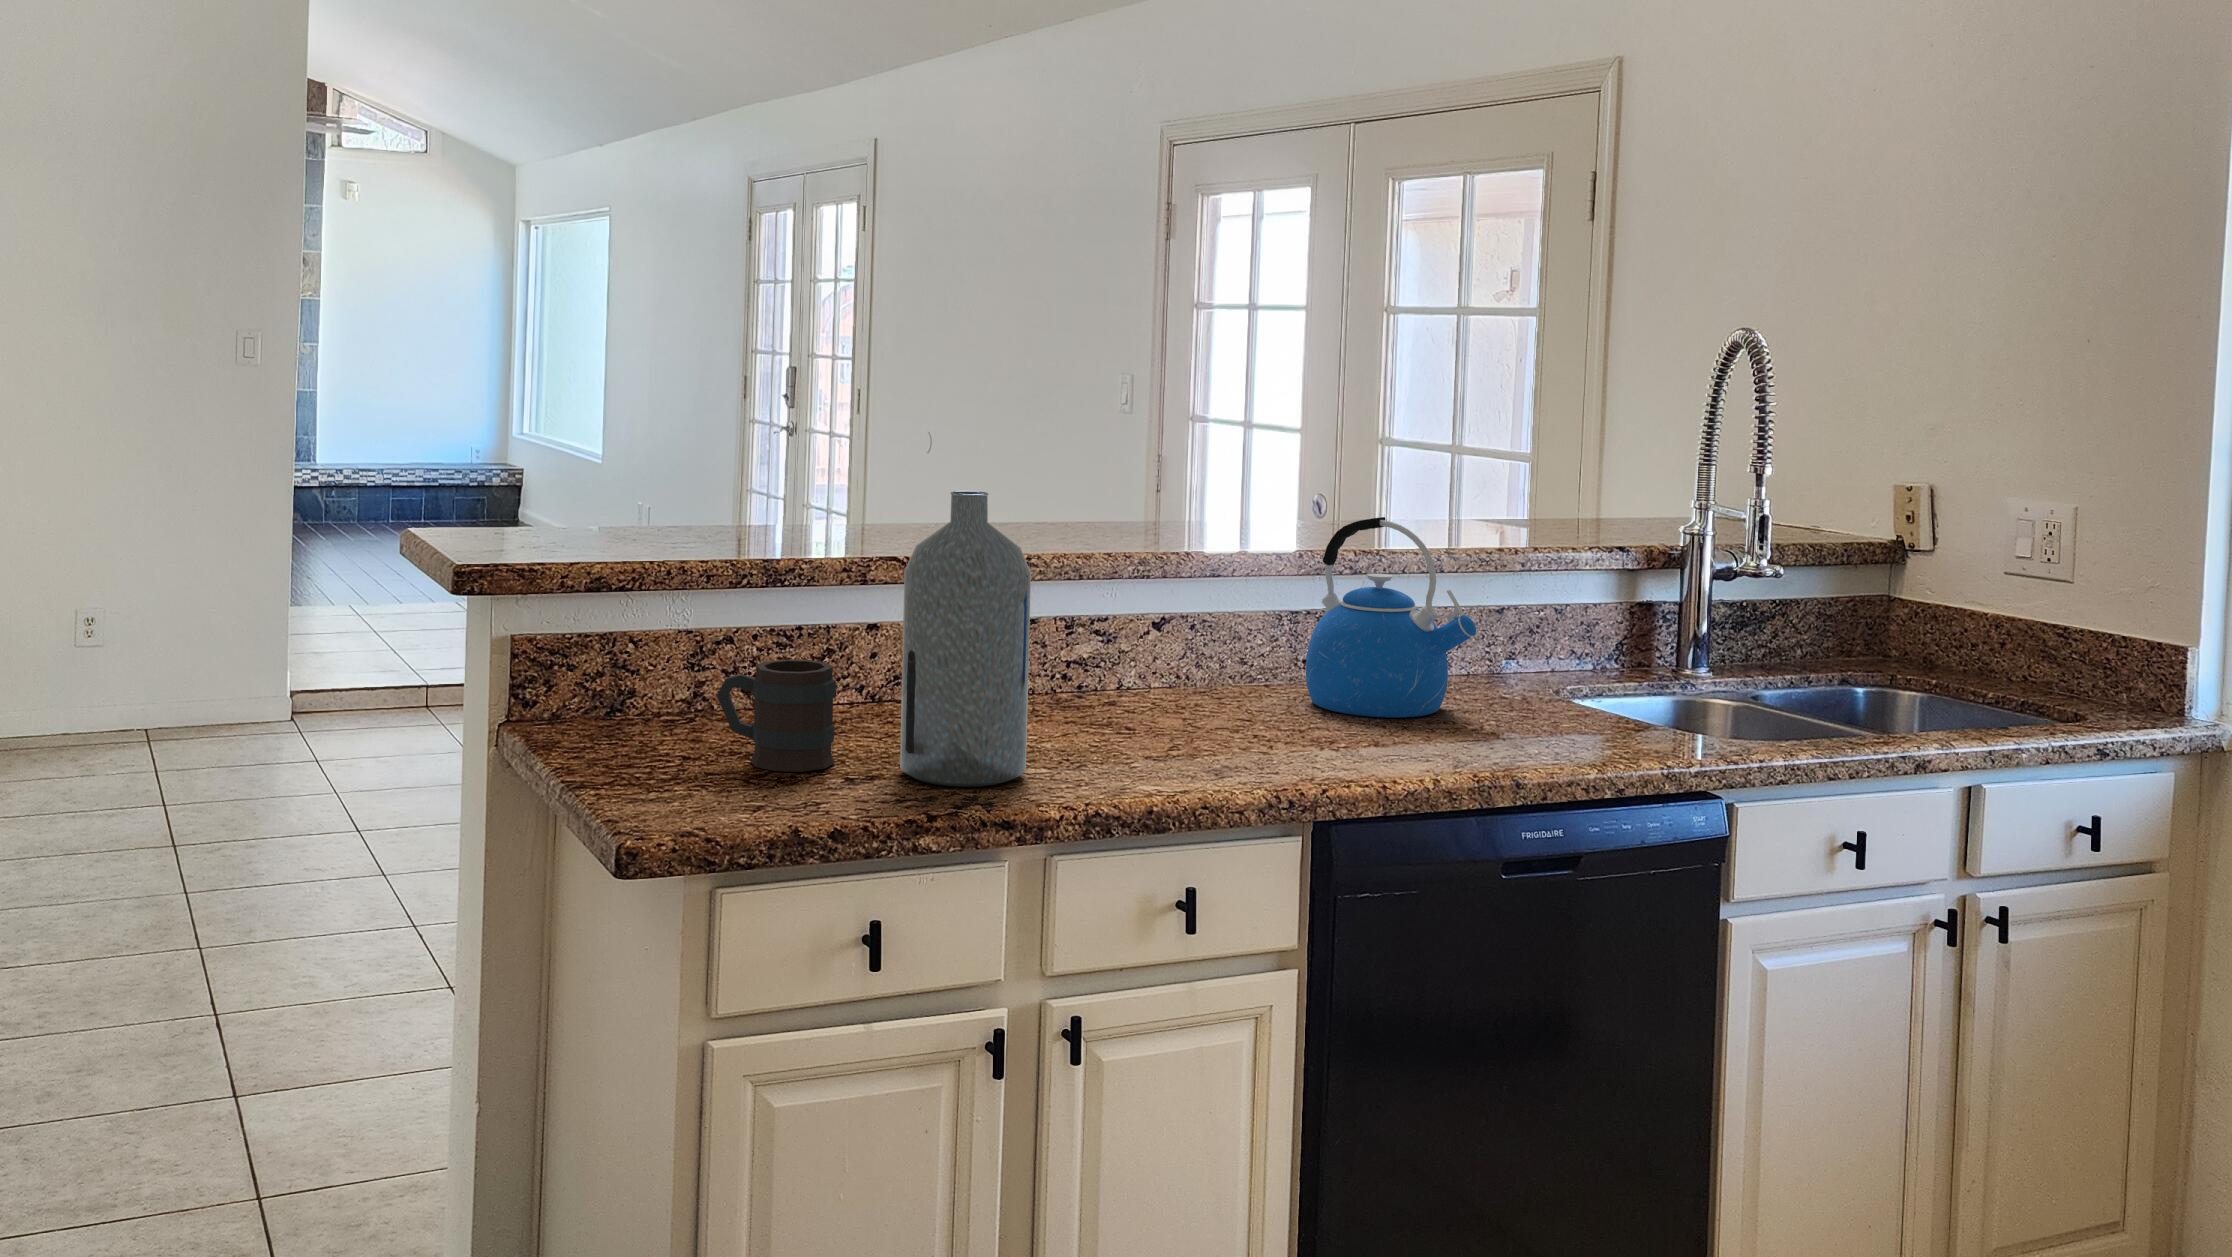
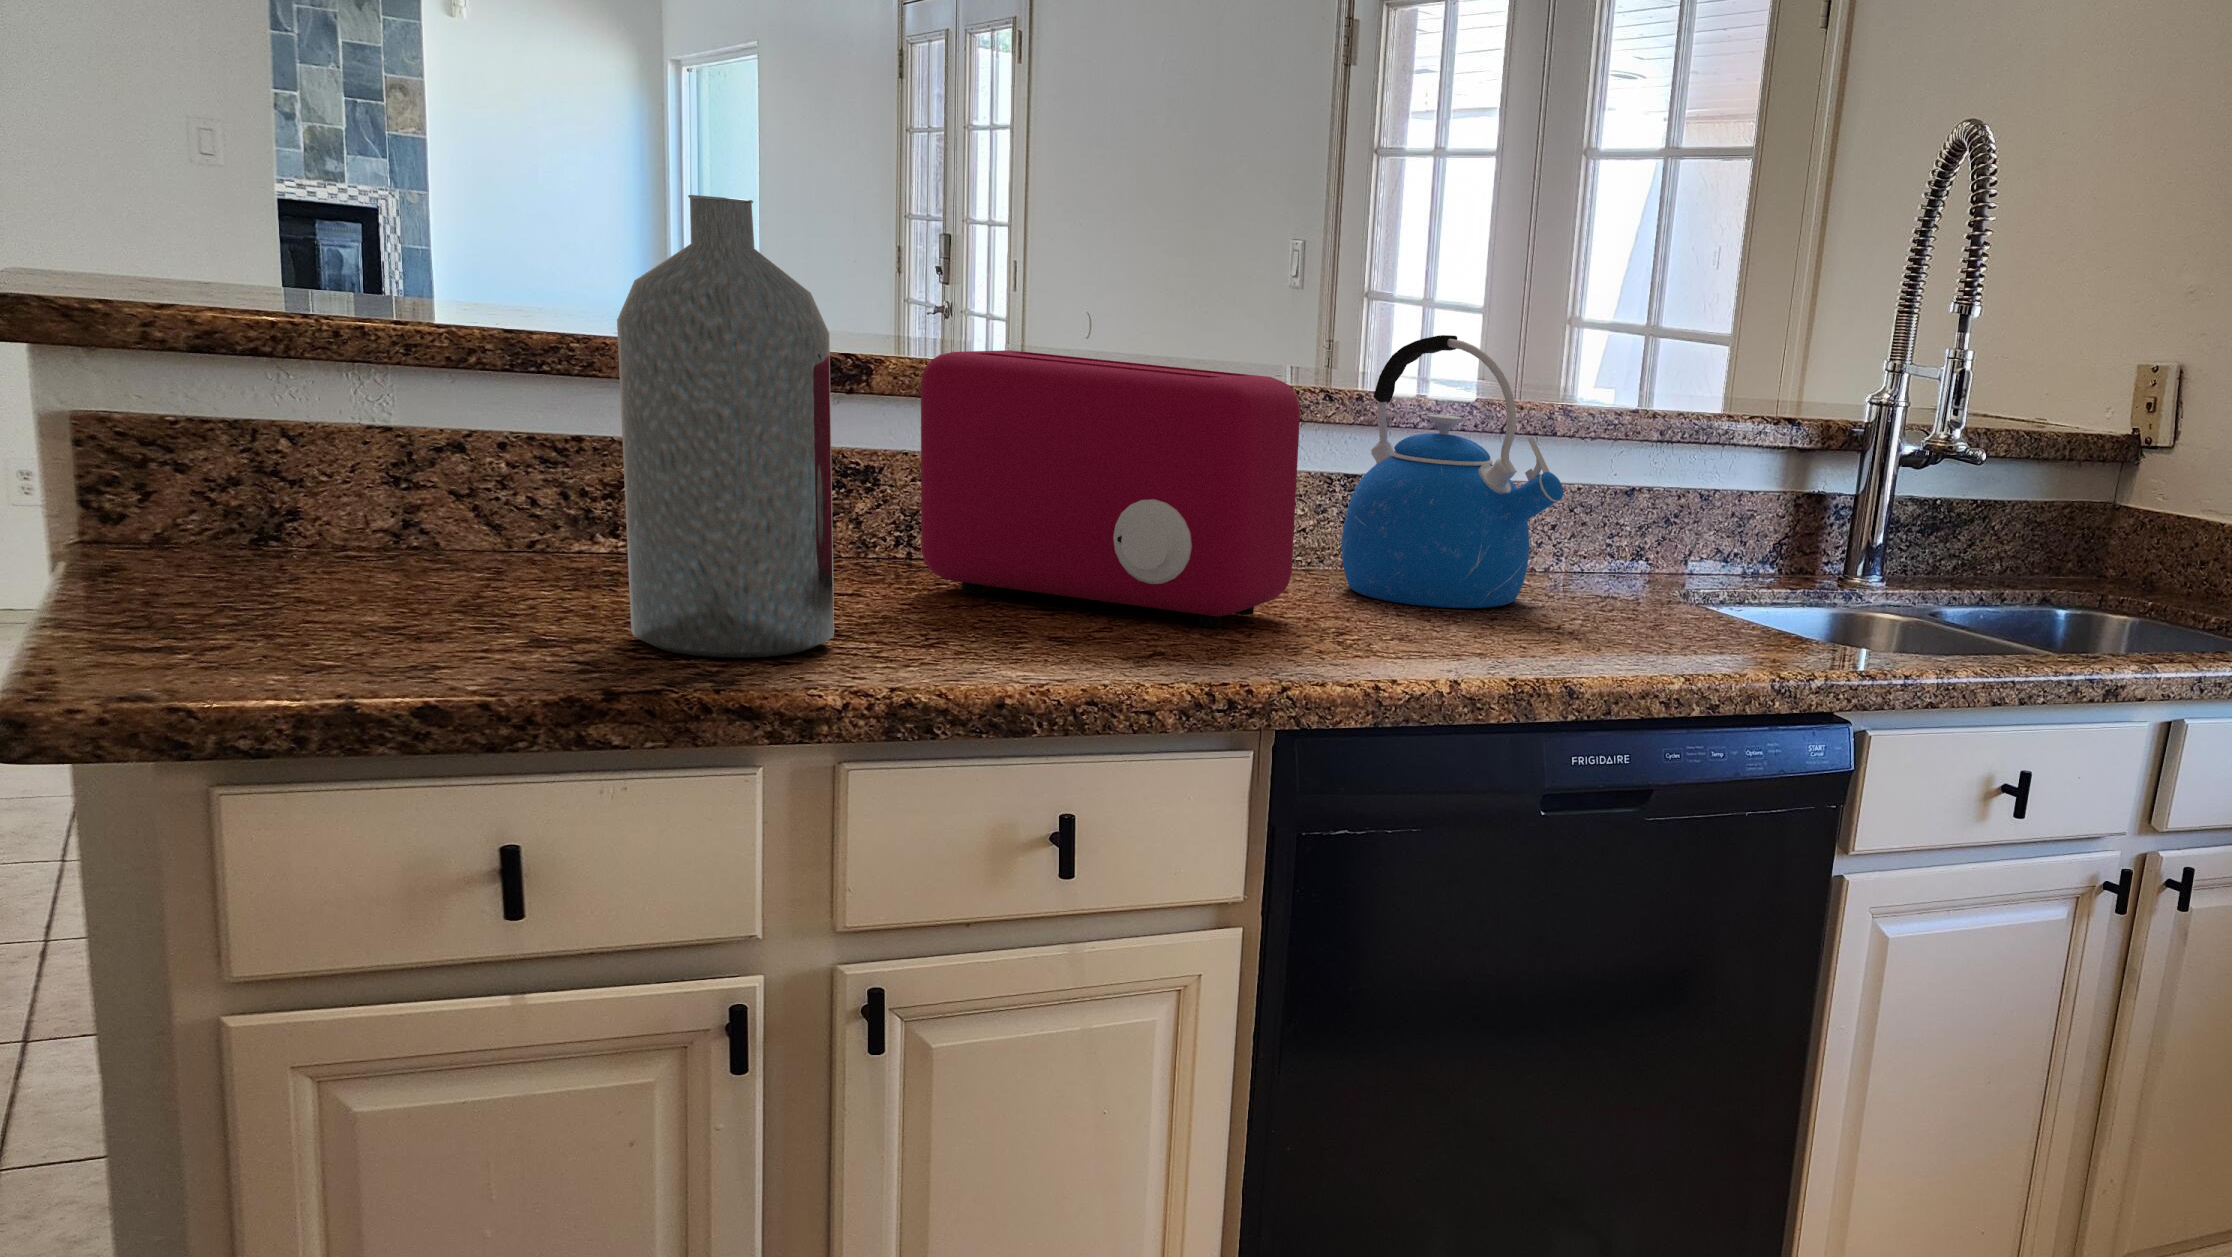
toaster: none [1032,551,1296,745] -> present [921,350,1300,627]
mug: present [717,660,836,772] -> none [342,462,546,628]

